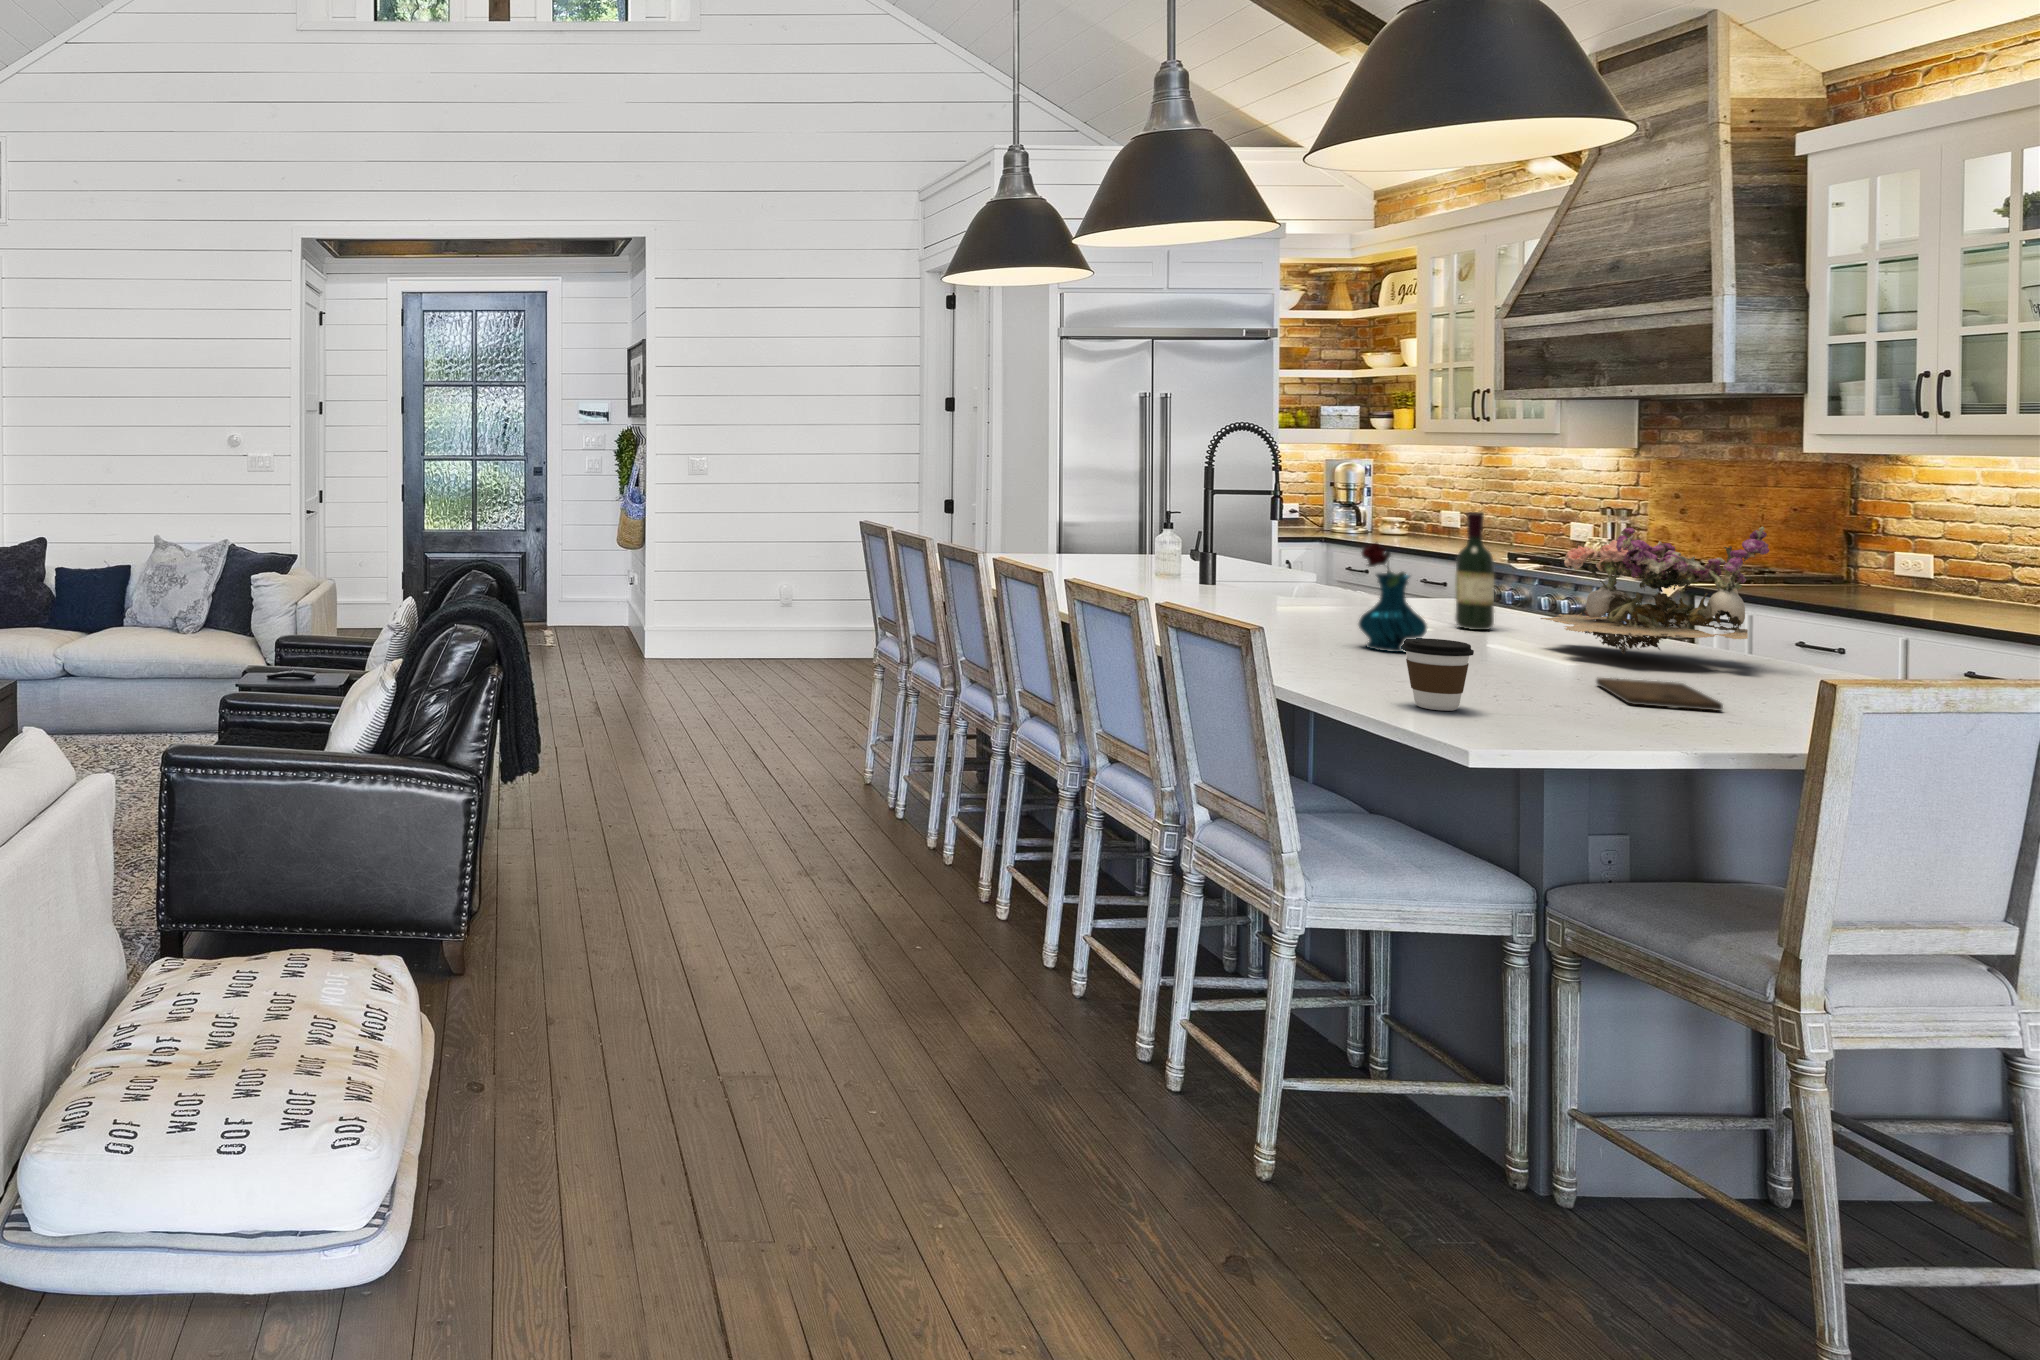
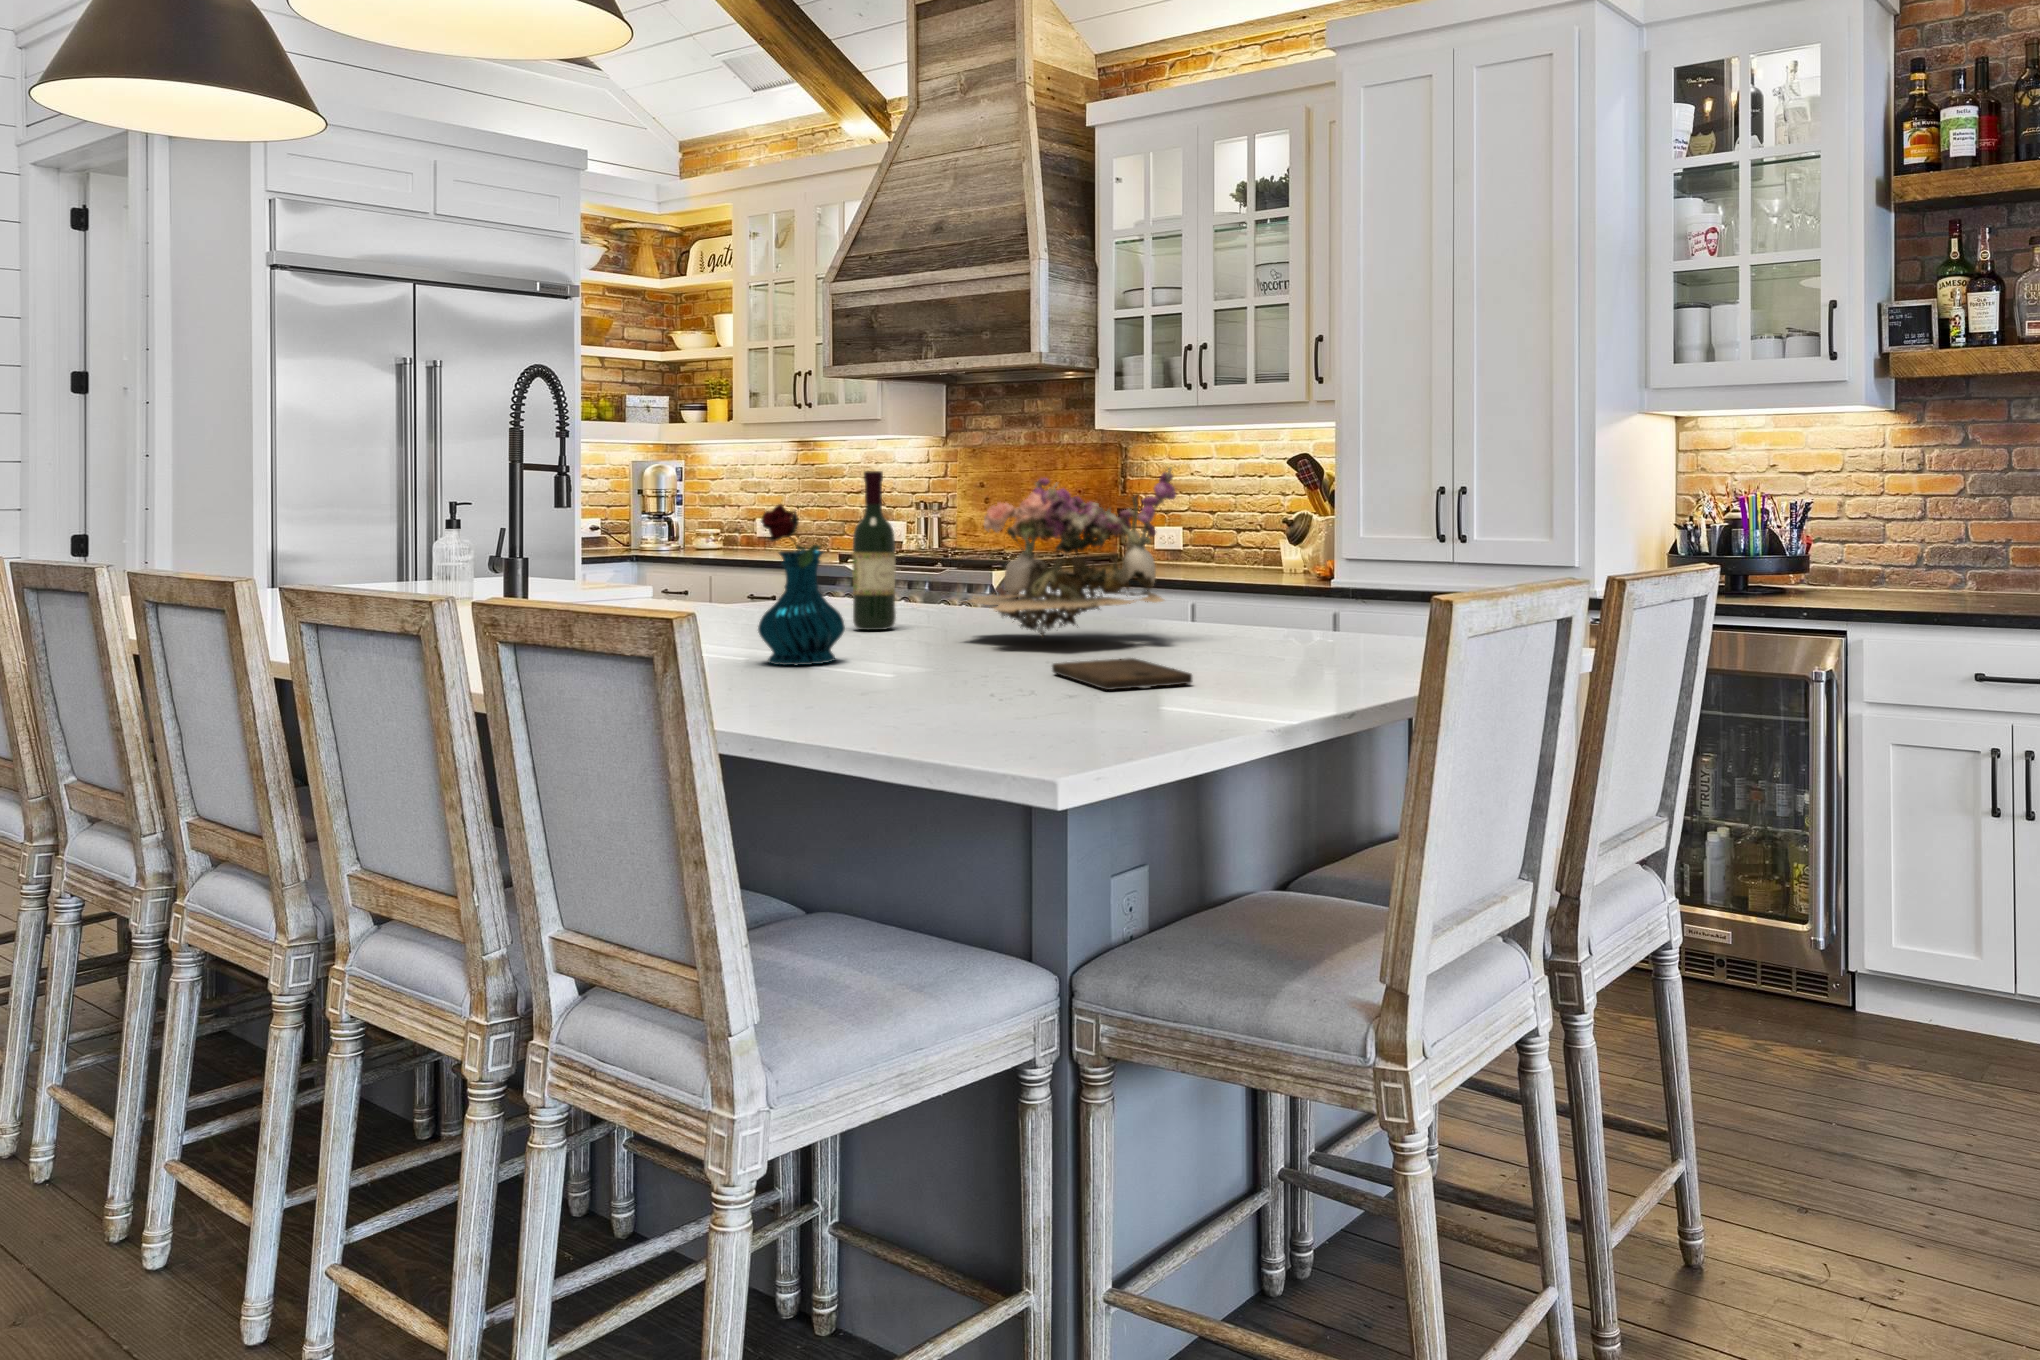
coffee cup: present [1401,638,1474,711] -> none [866,621,960,731]

